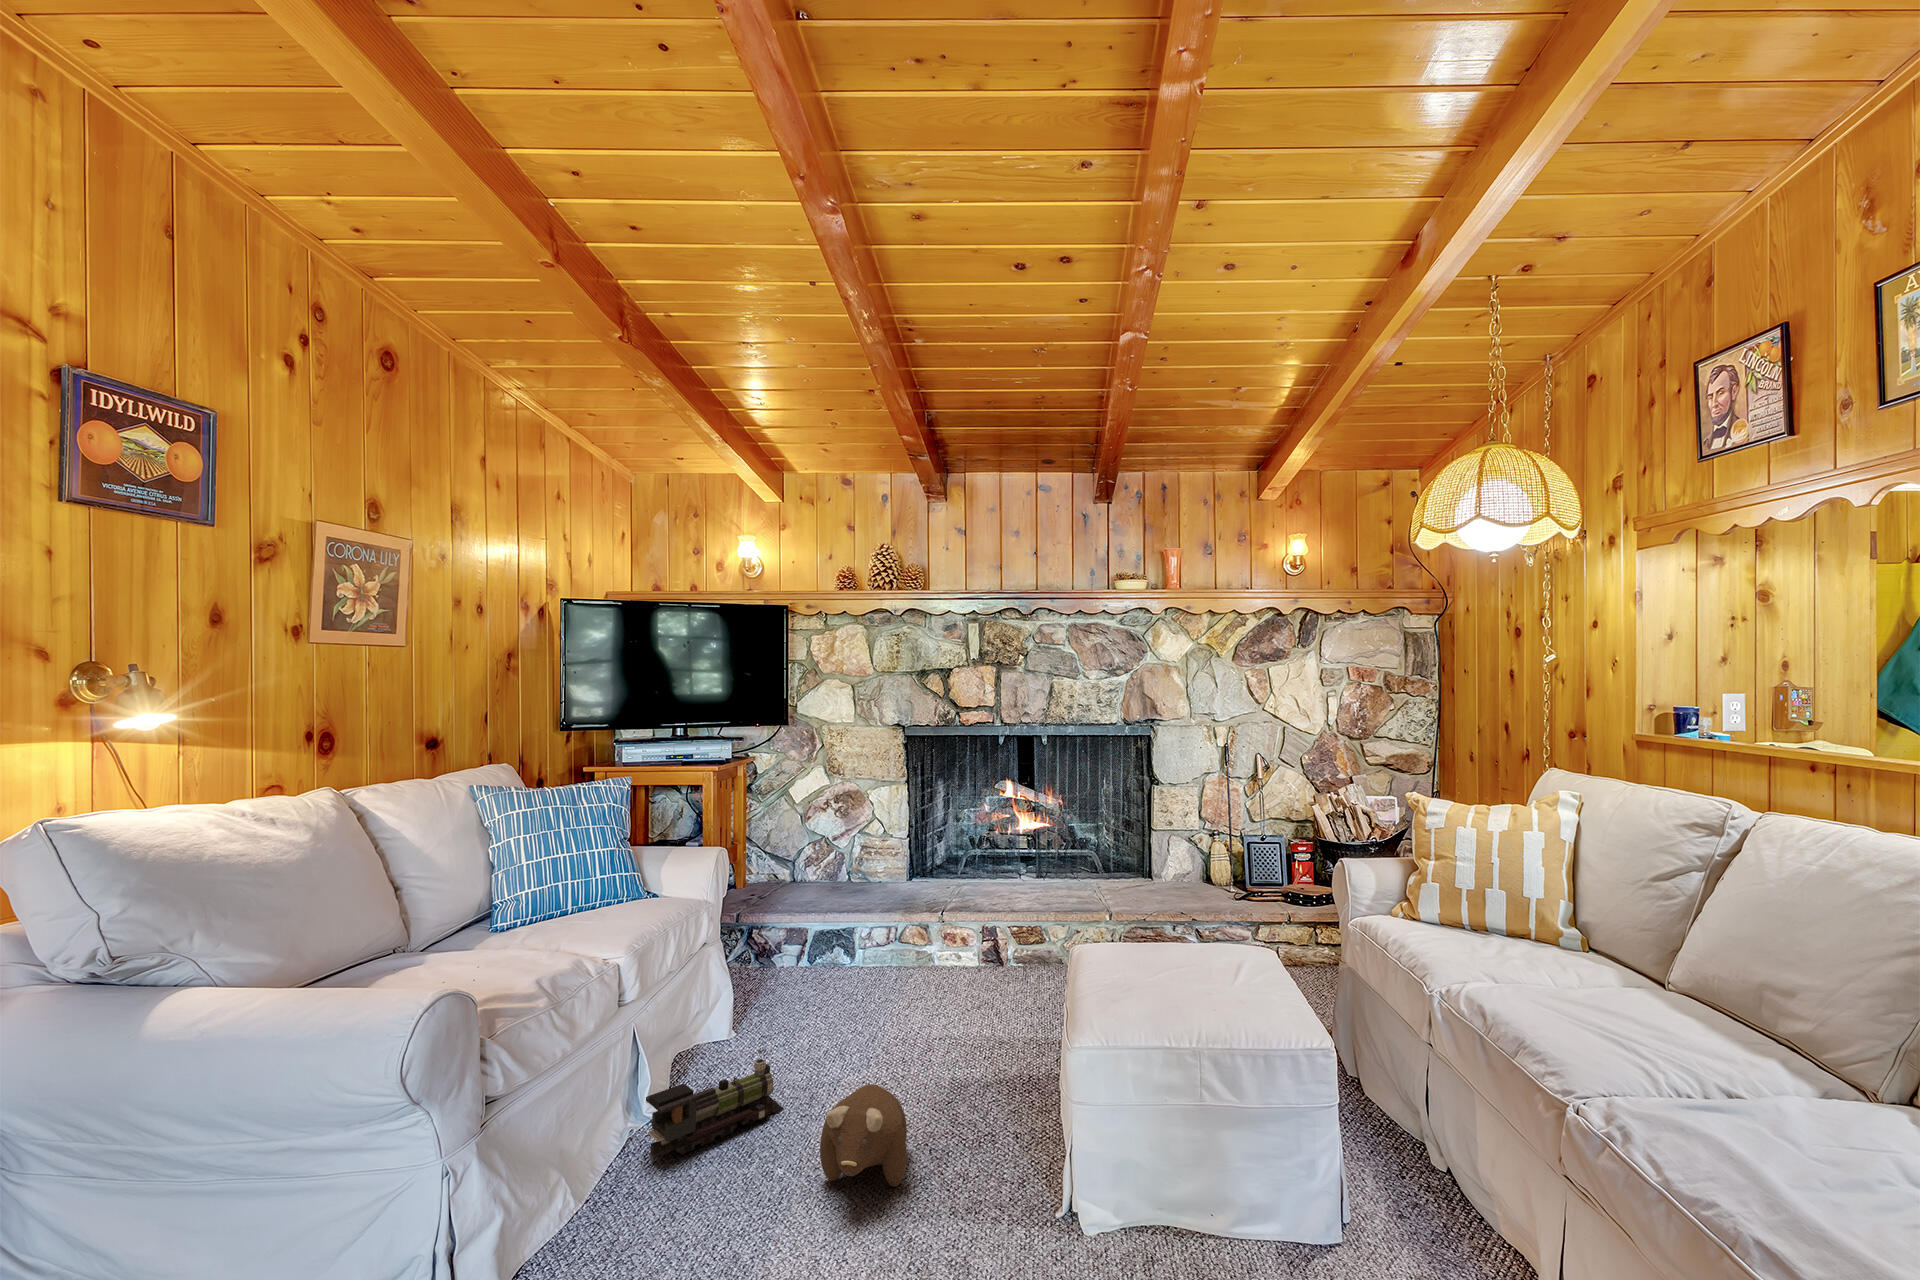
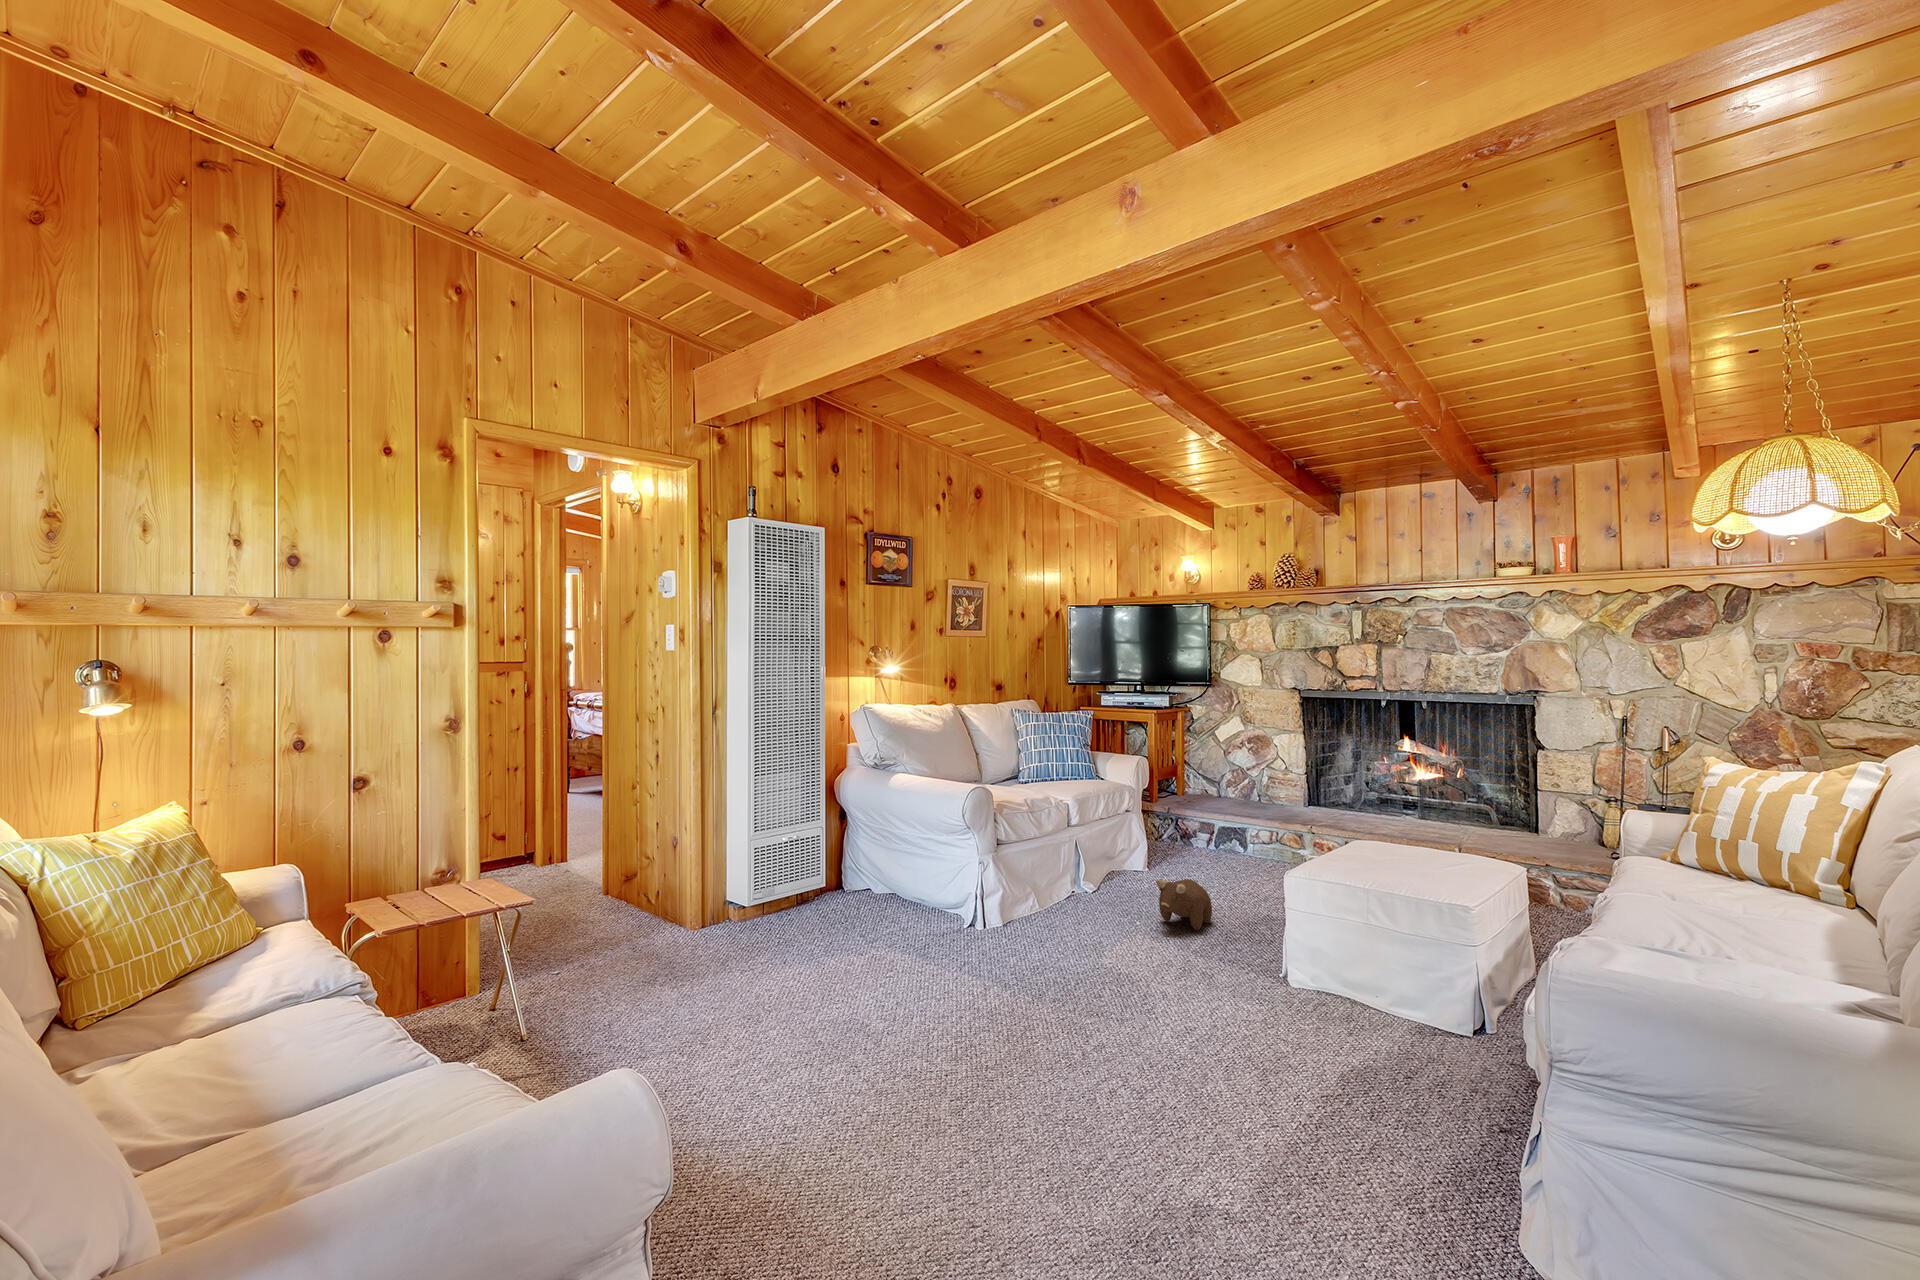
toy train: present [646,1048,784,1158] -> none [1084,859,1158,897]

